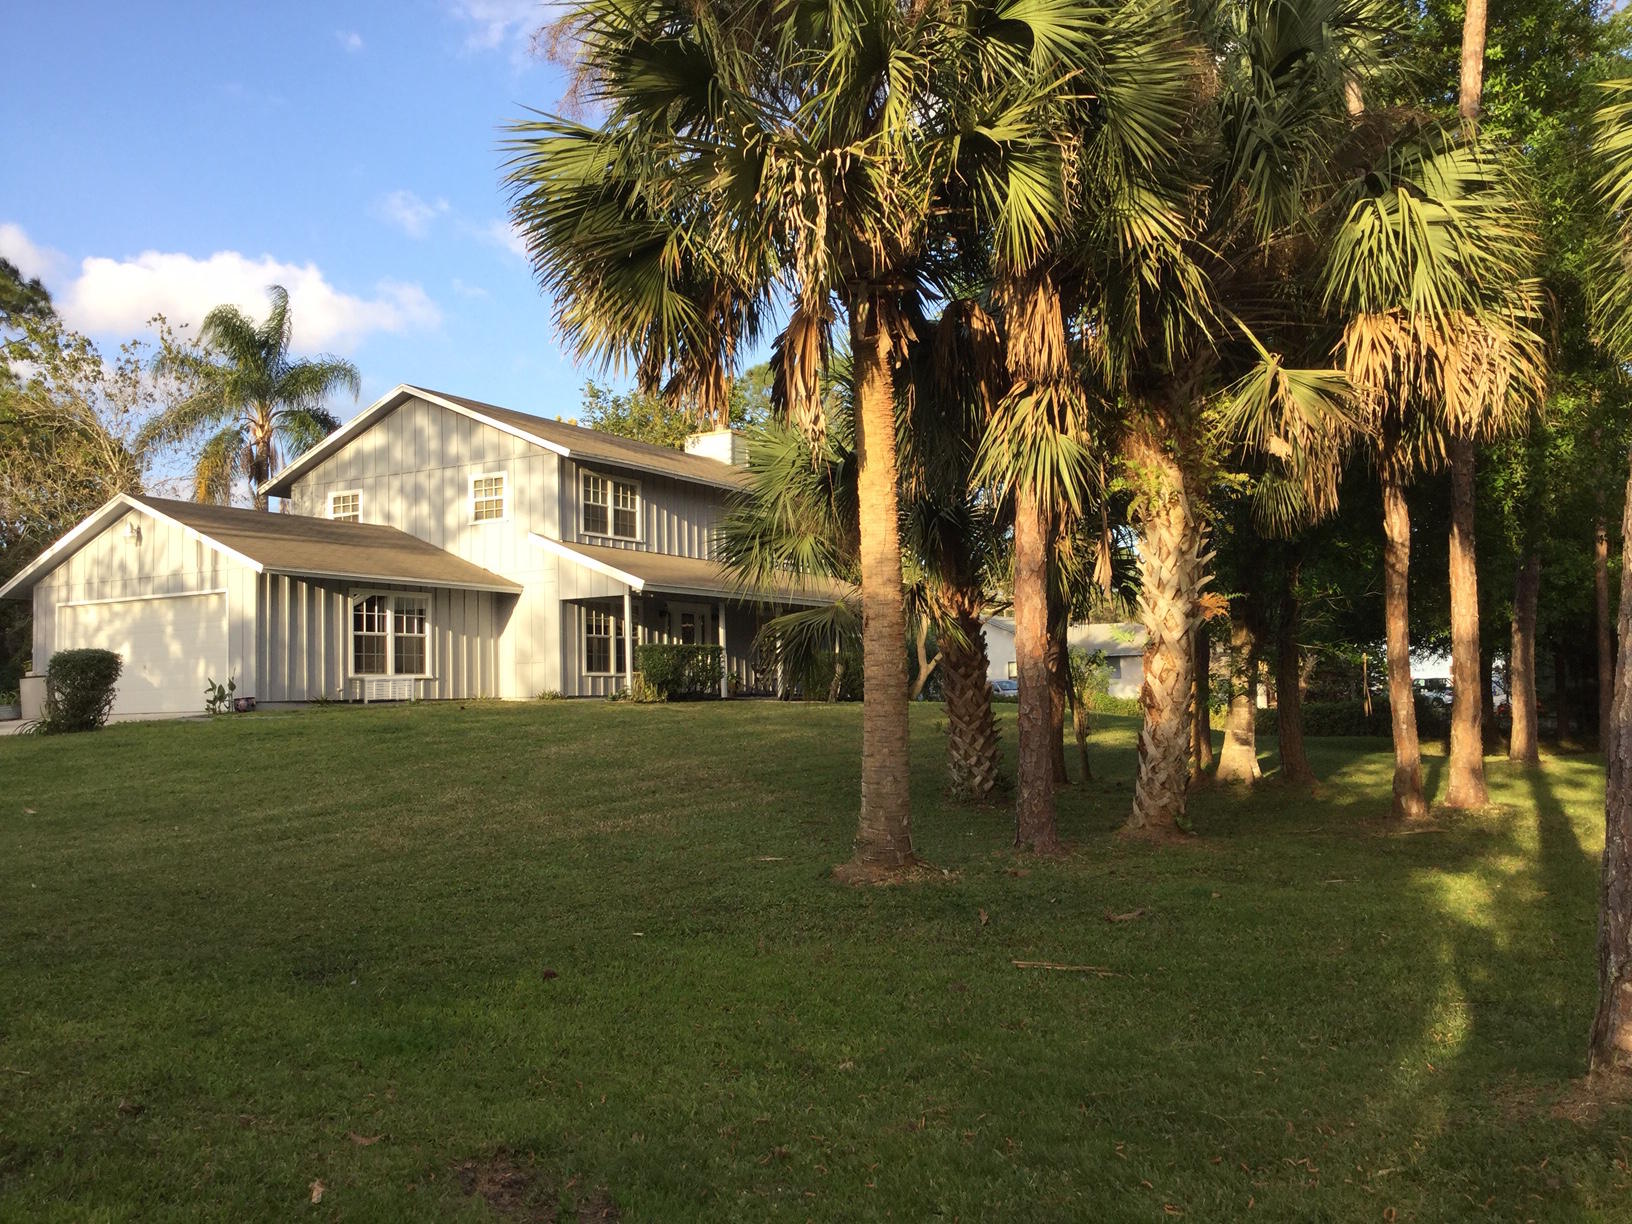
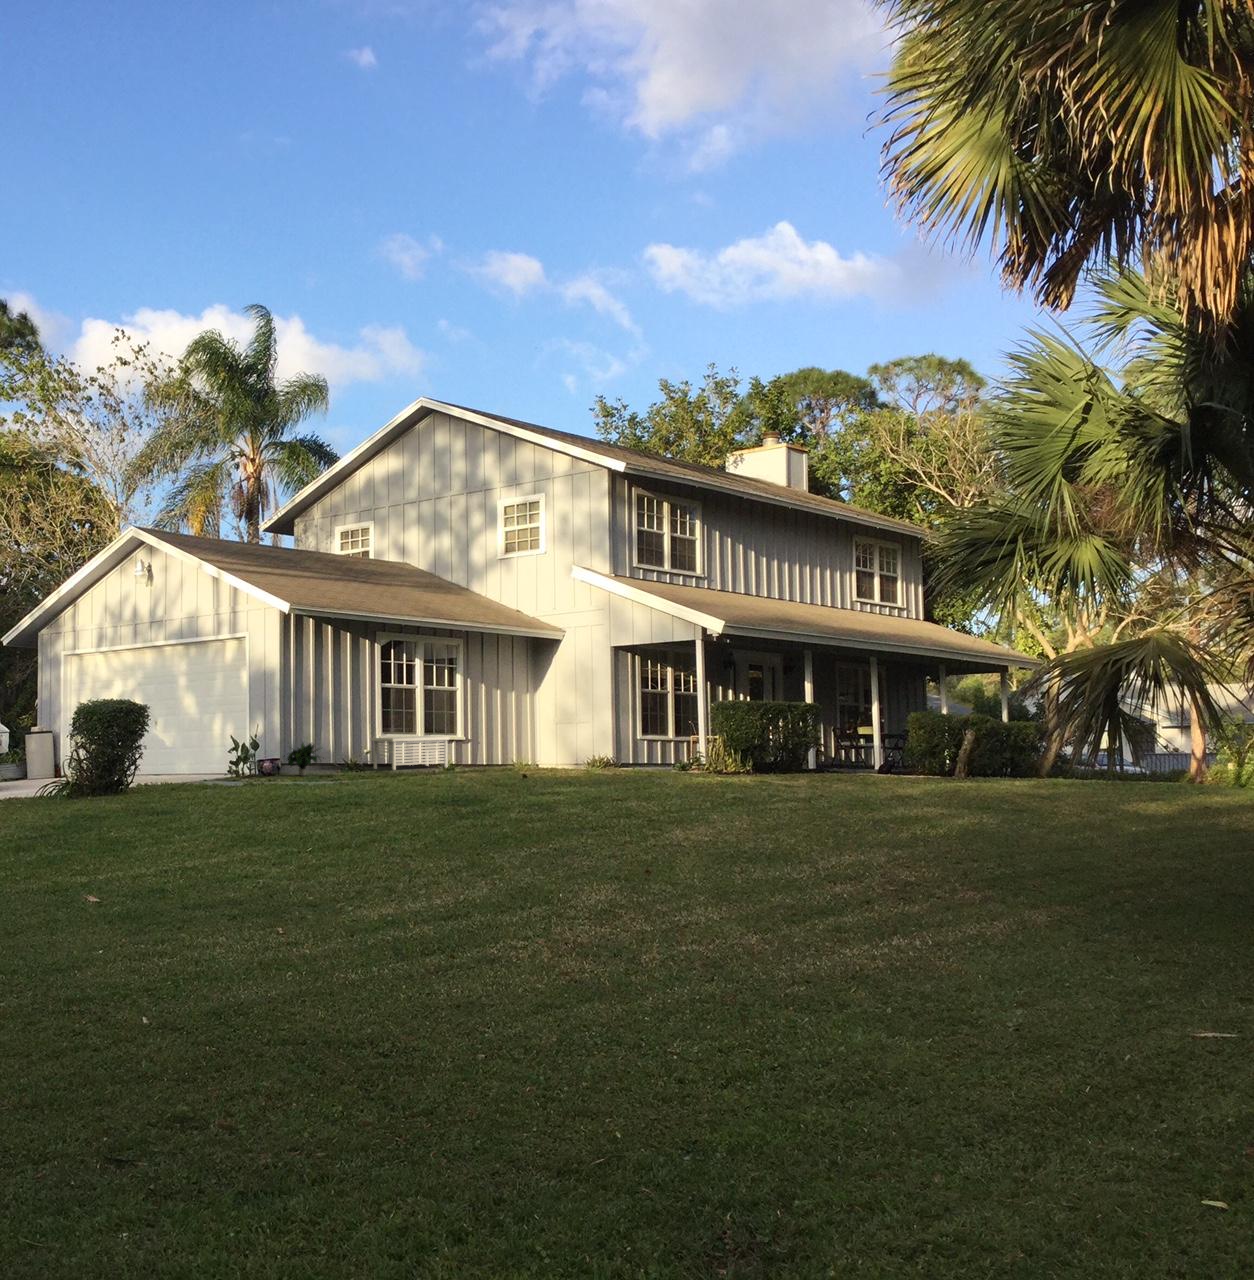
potted plant: none [266,680,305,709] -> present [284,743,320,776]

